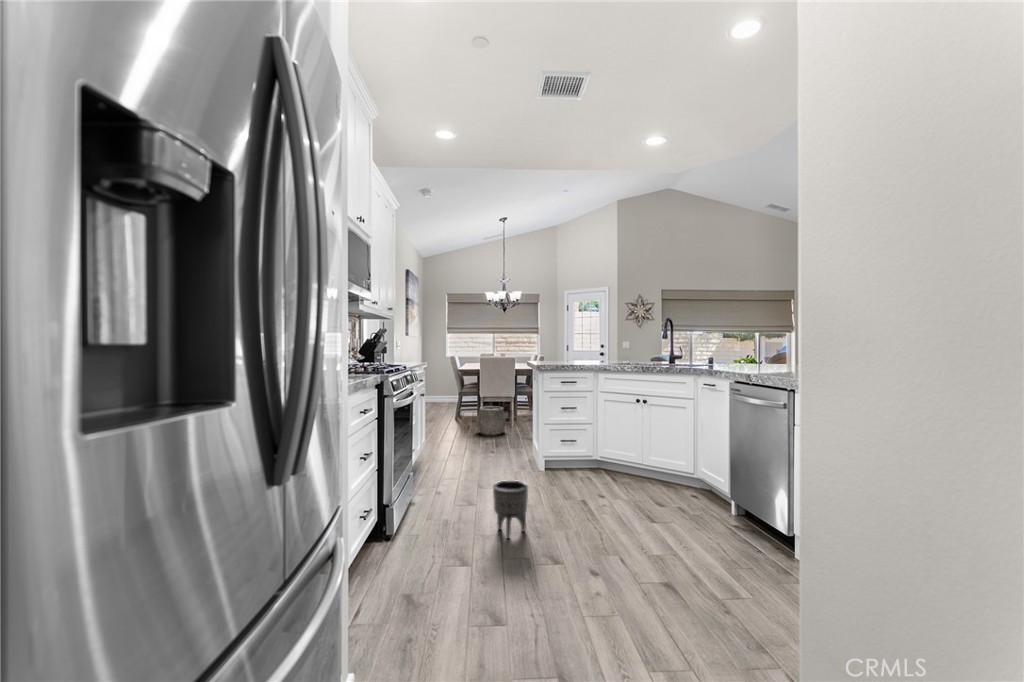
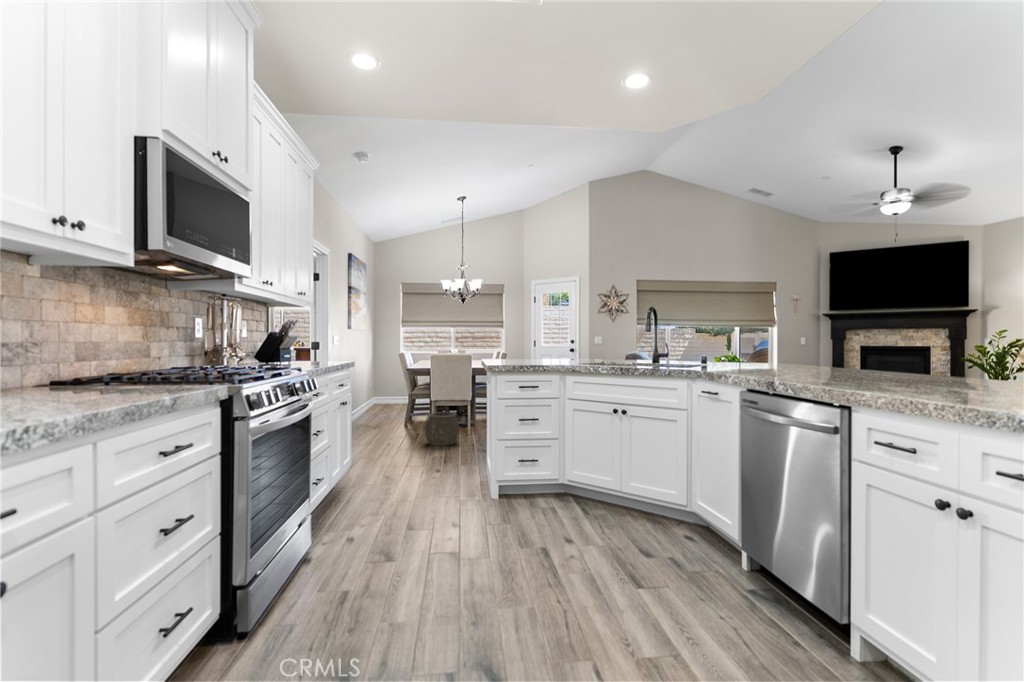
planter: present [493,480,528,539] -> none [408,536,461,630]

